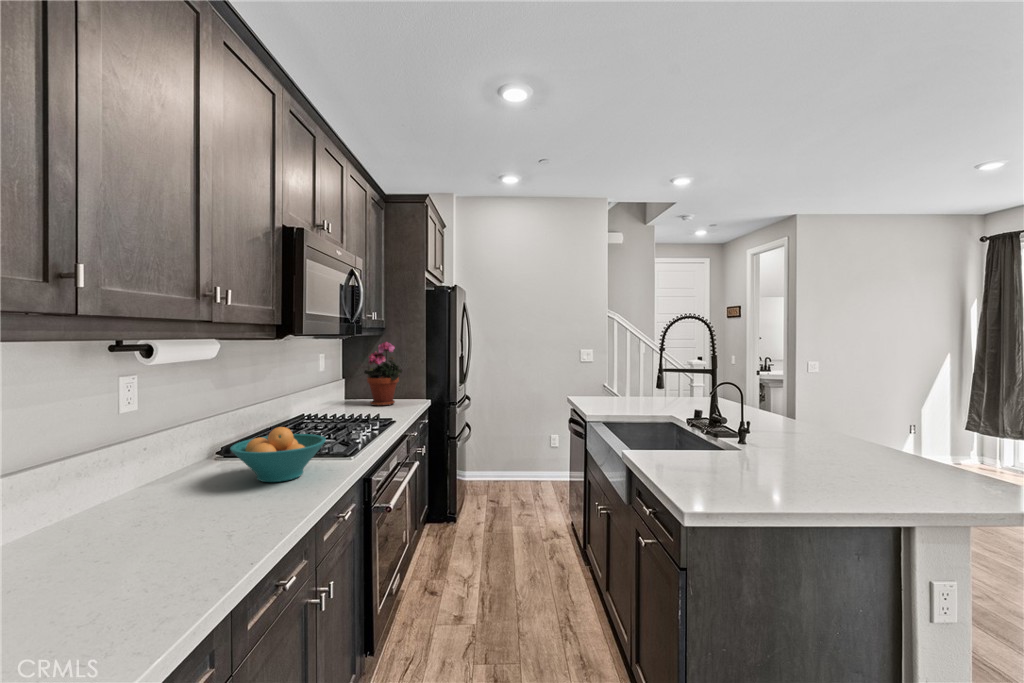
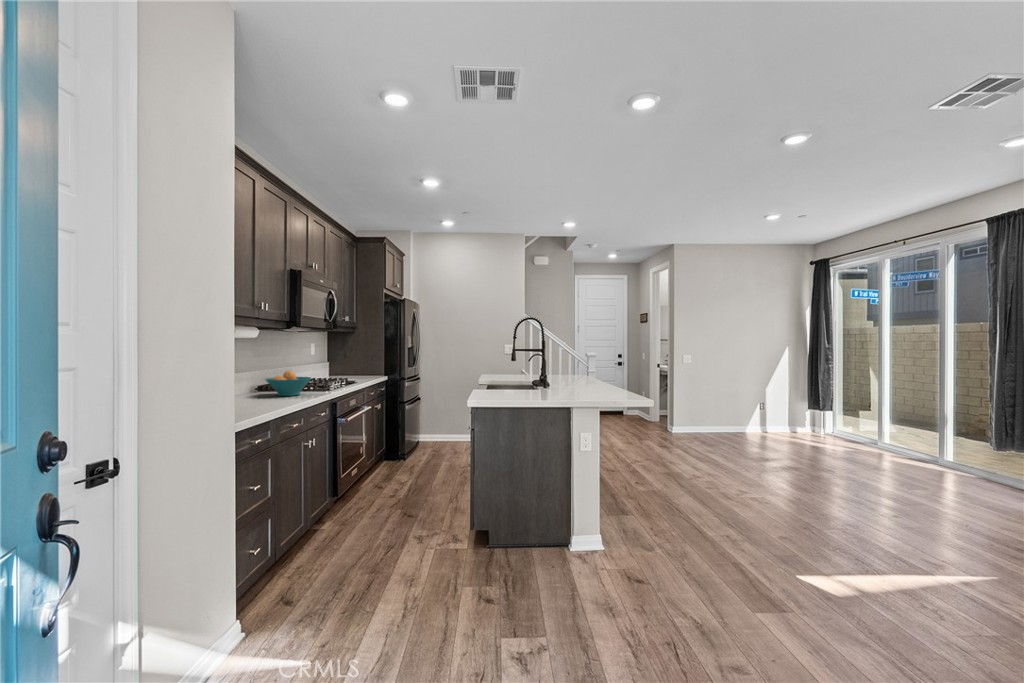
potted plant: present [364,342,402,406] -> none [341,335,366,377]

